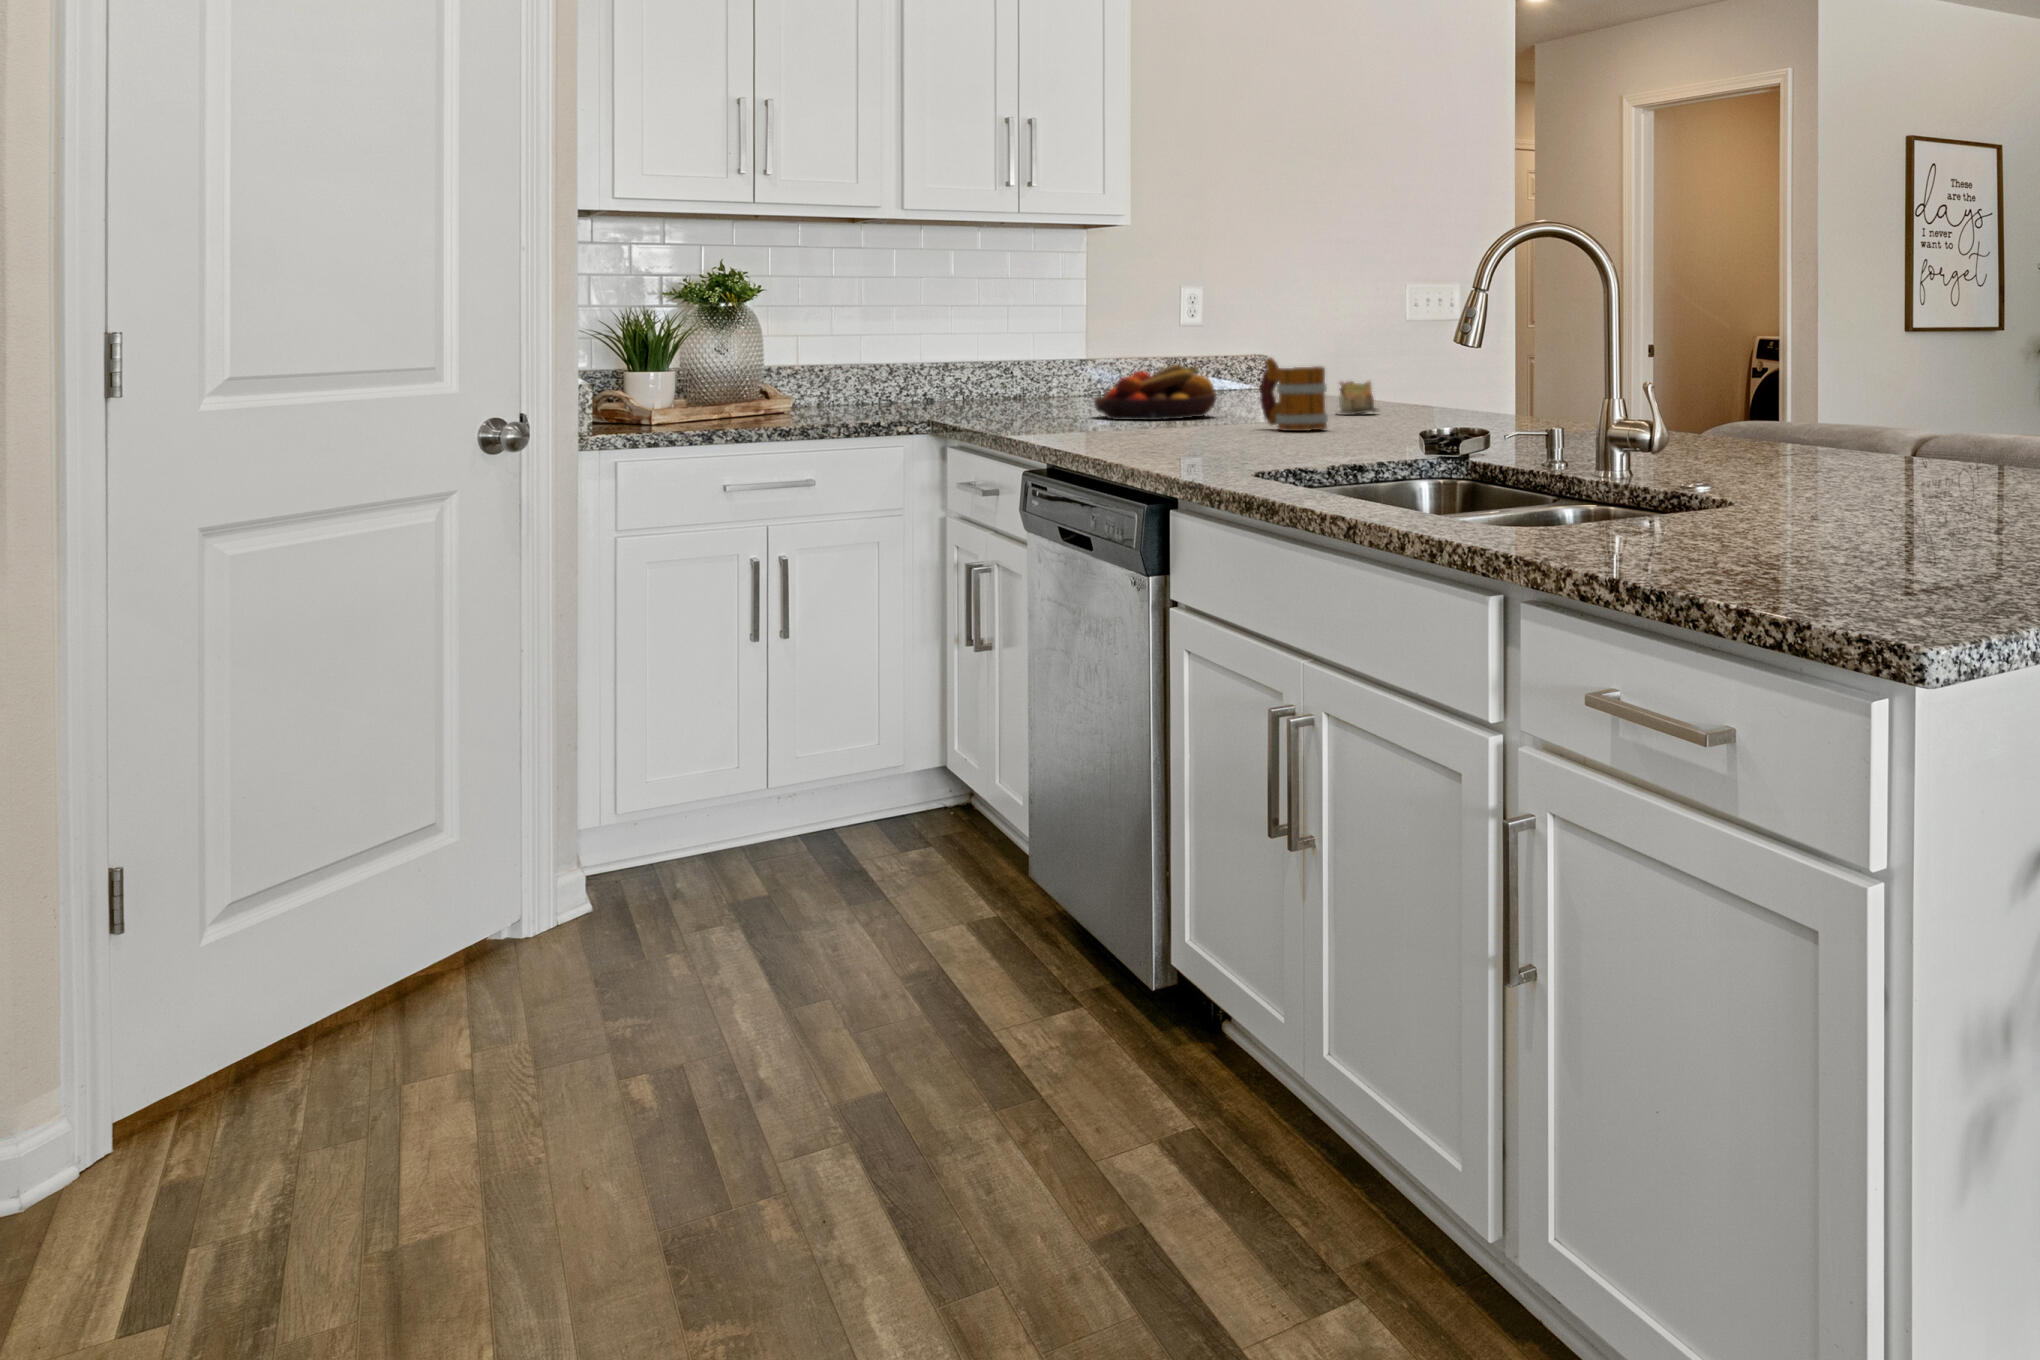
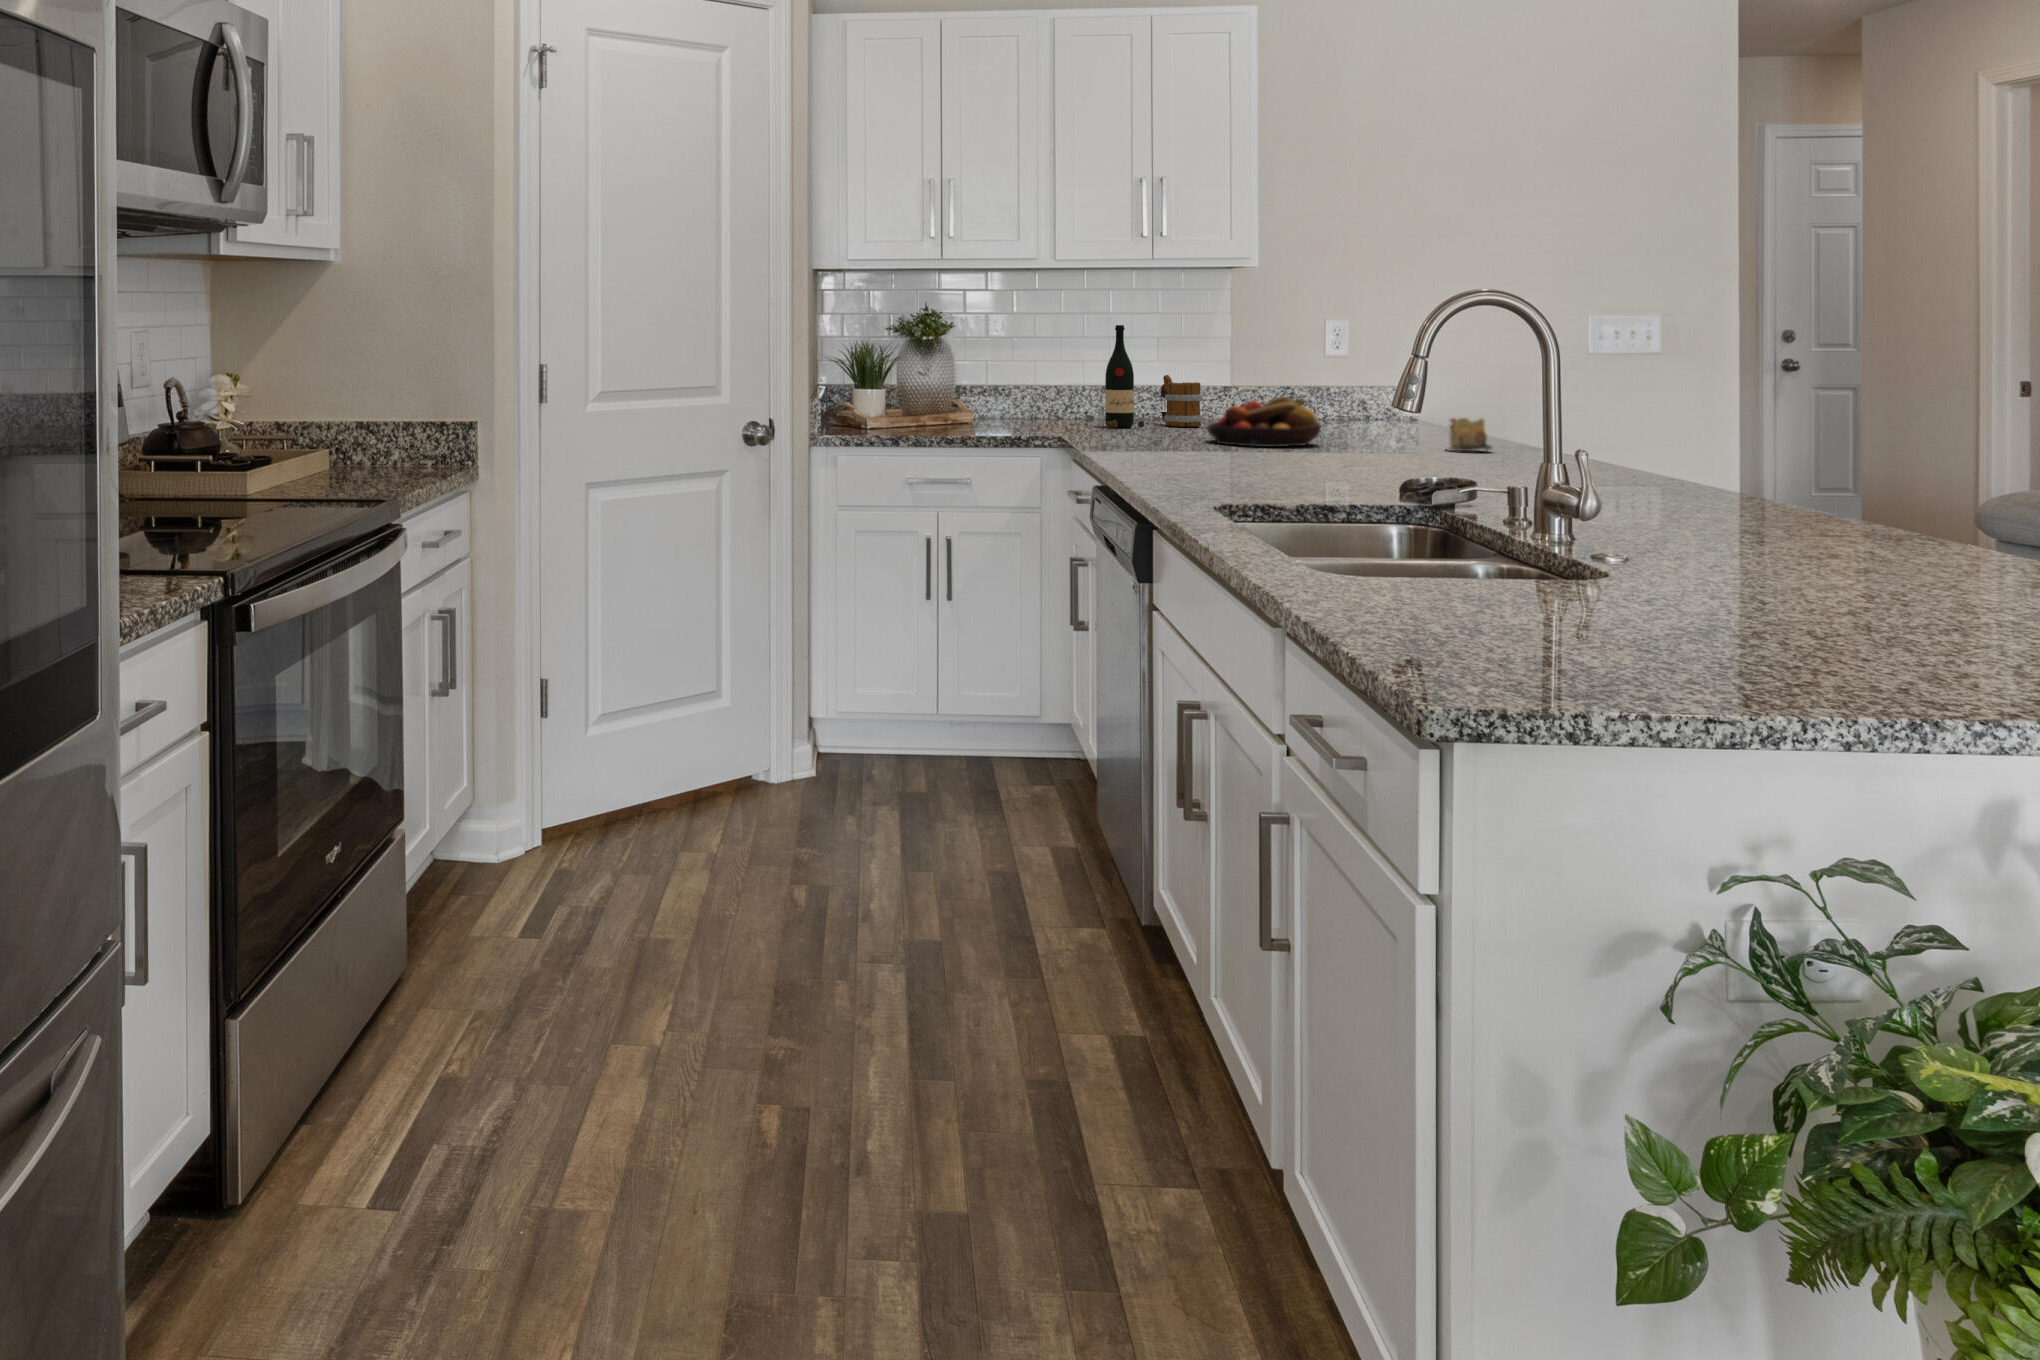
wine bottle: none [953,292,1002,411] -> present [1105,325,1144,428]
mug: present [1259,358,1328,431] -> present [1160,375,1203,427]

